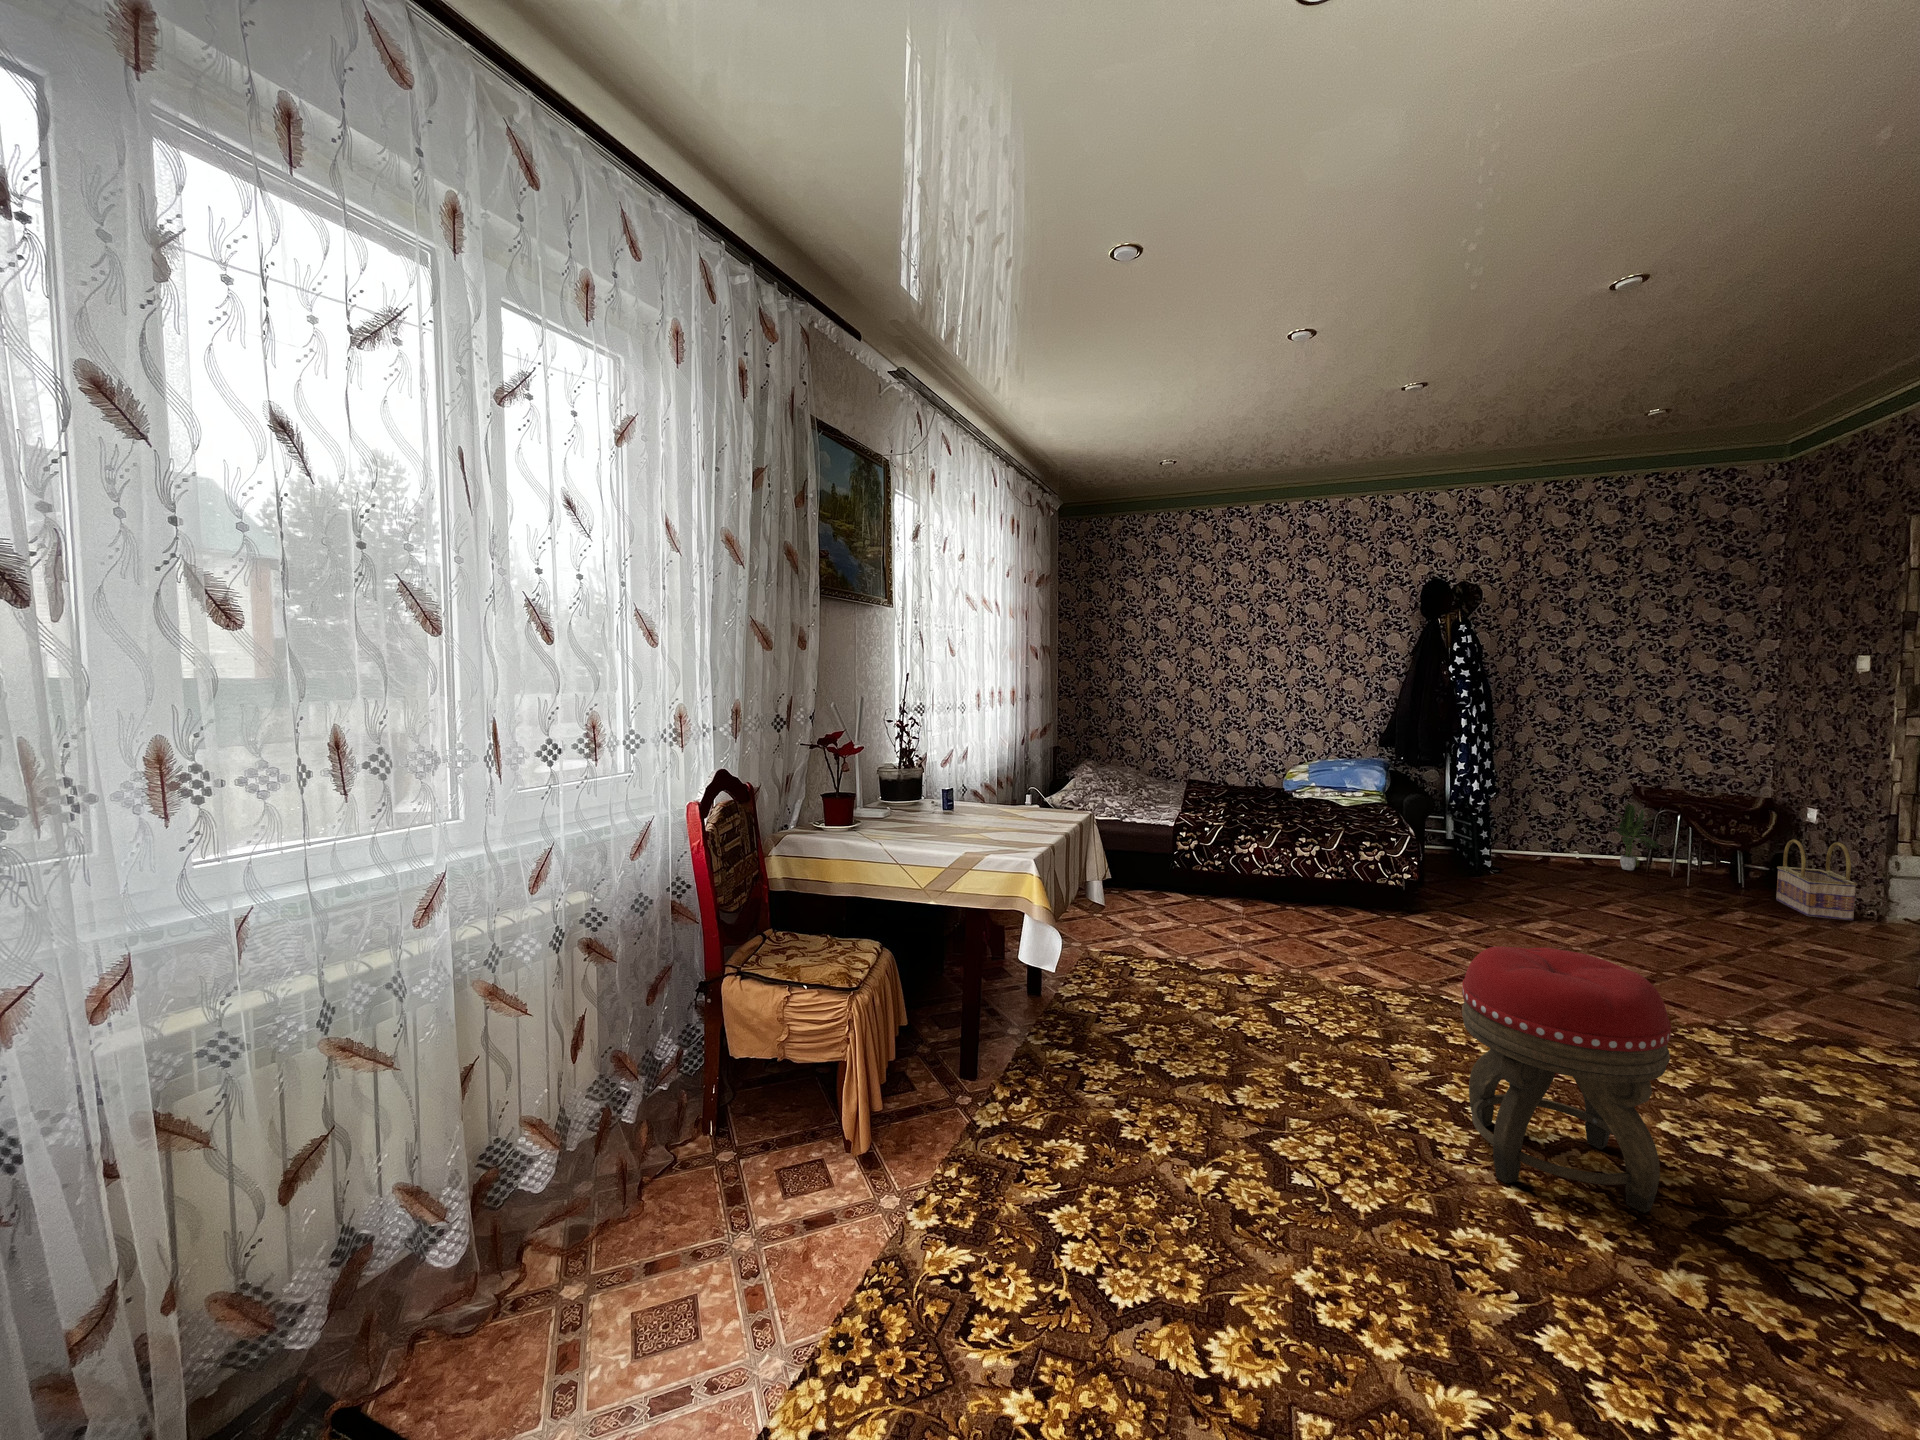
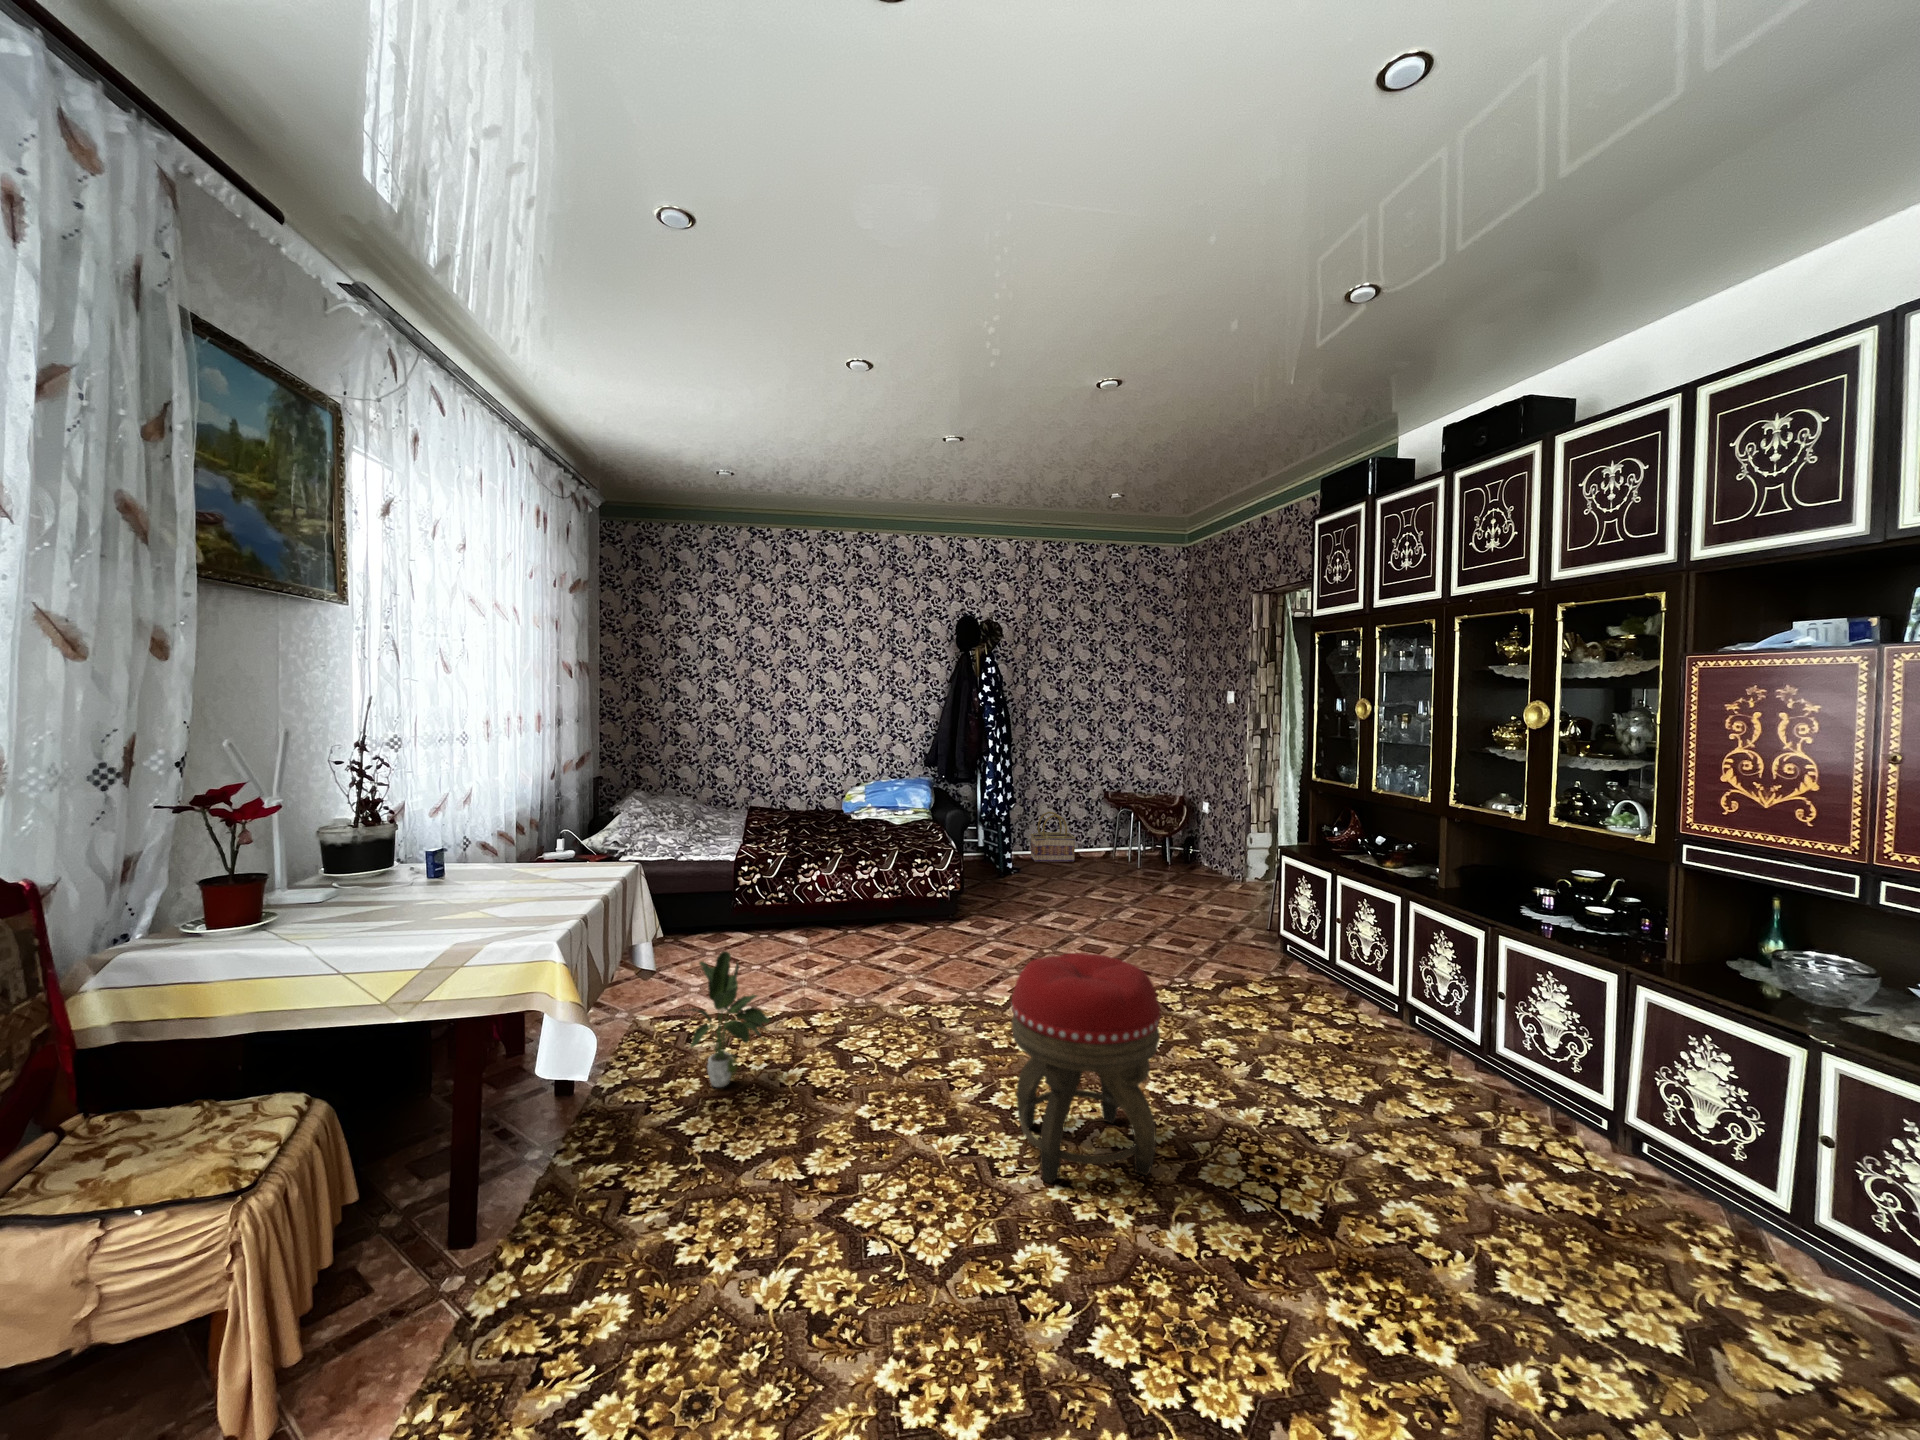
potted plant: present [1611,805,1662,870] -> present [681,951,770,1087]
basket: present [1776,839,1857,920] -> present [1031,812,1075,862]

